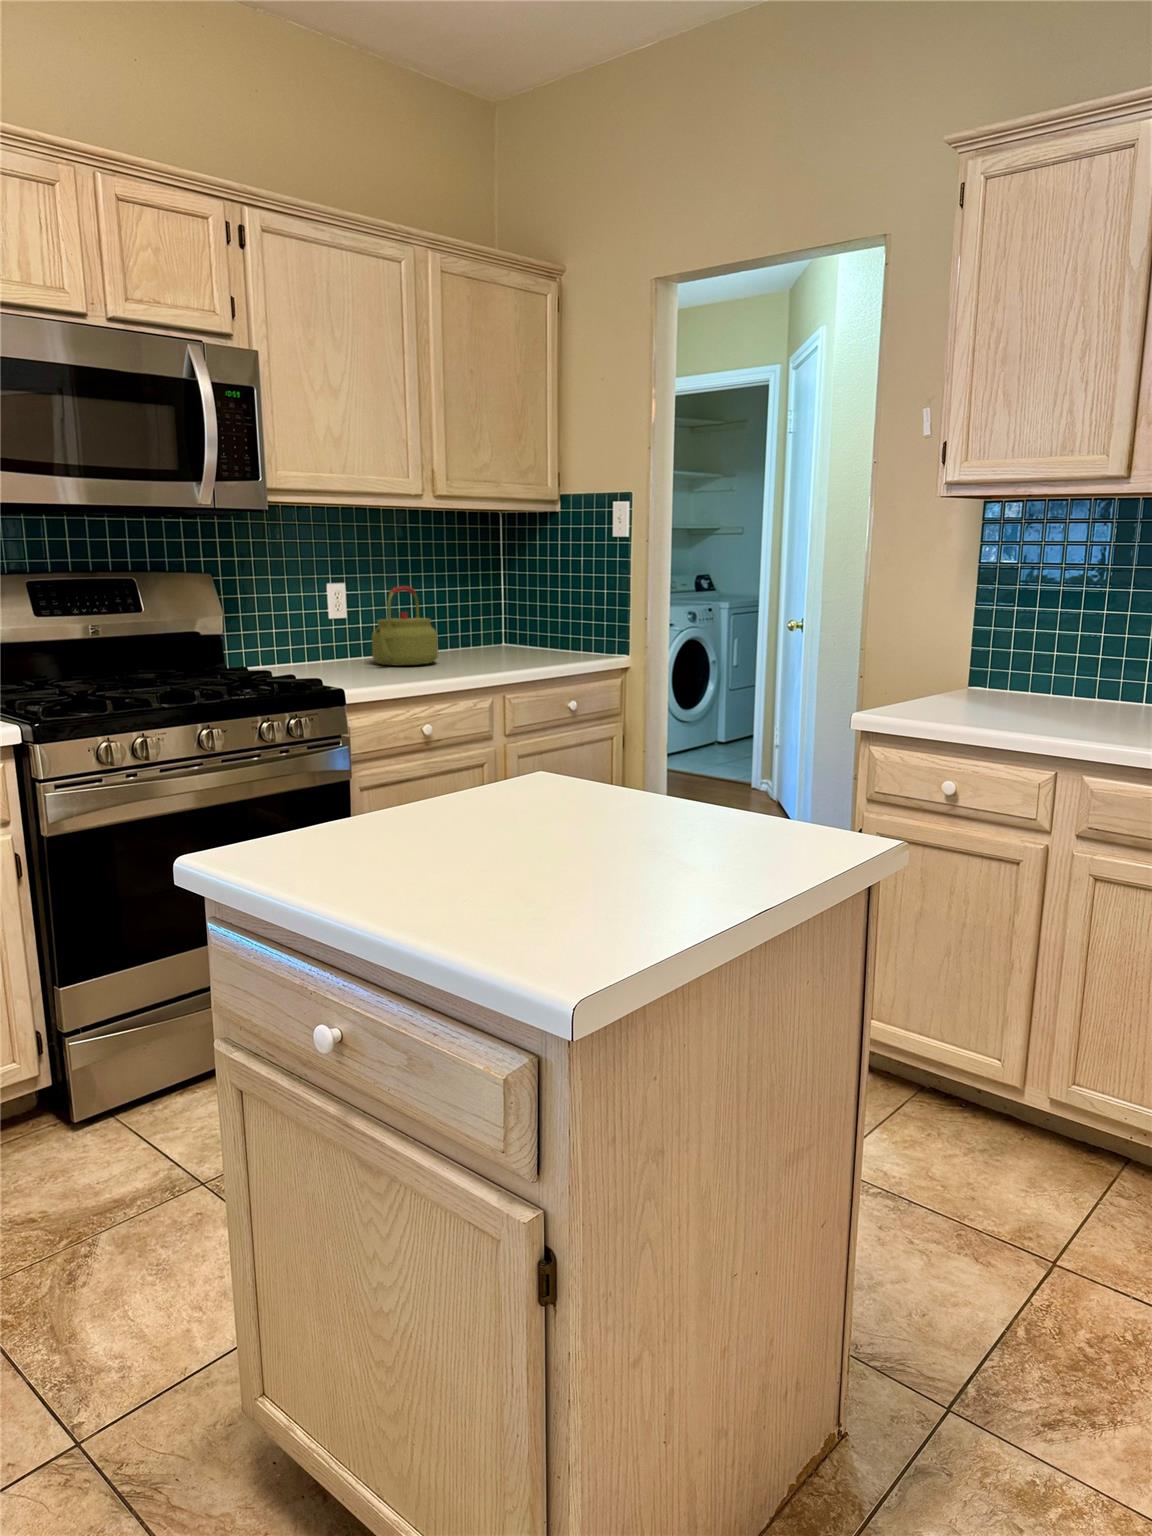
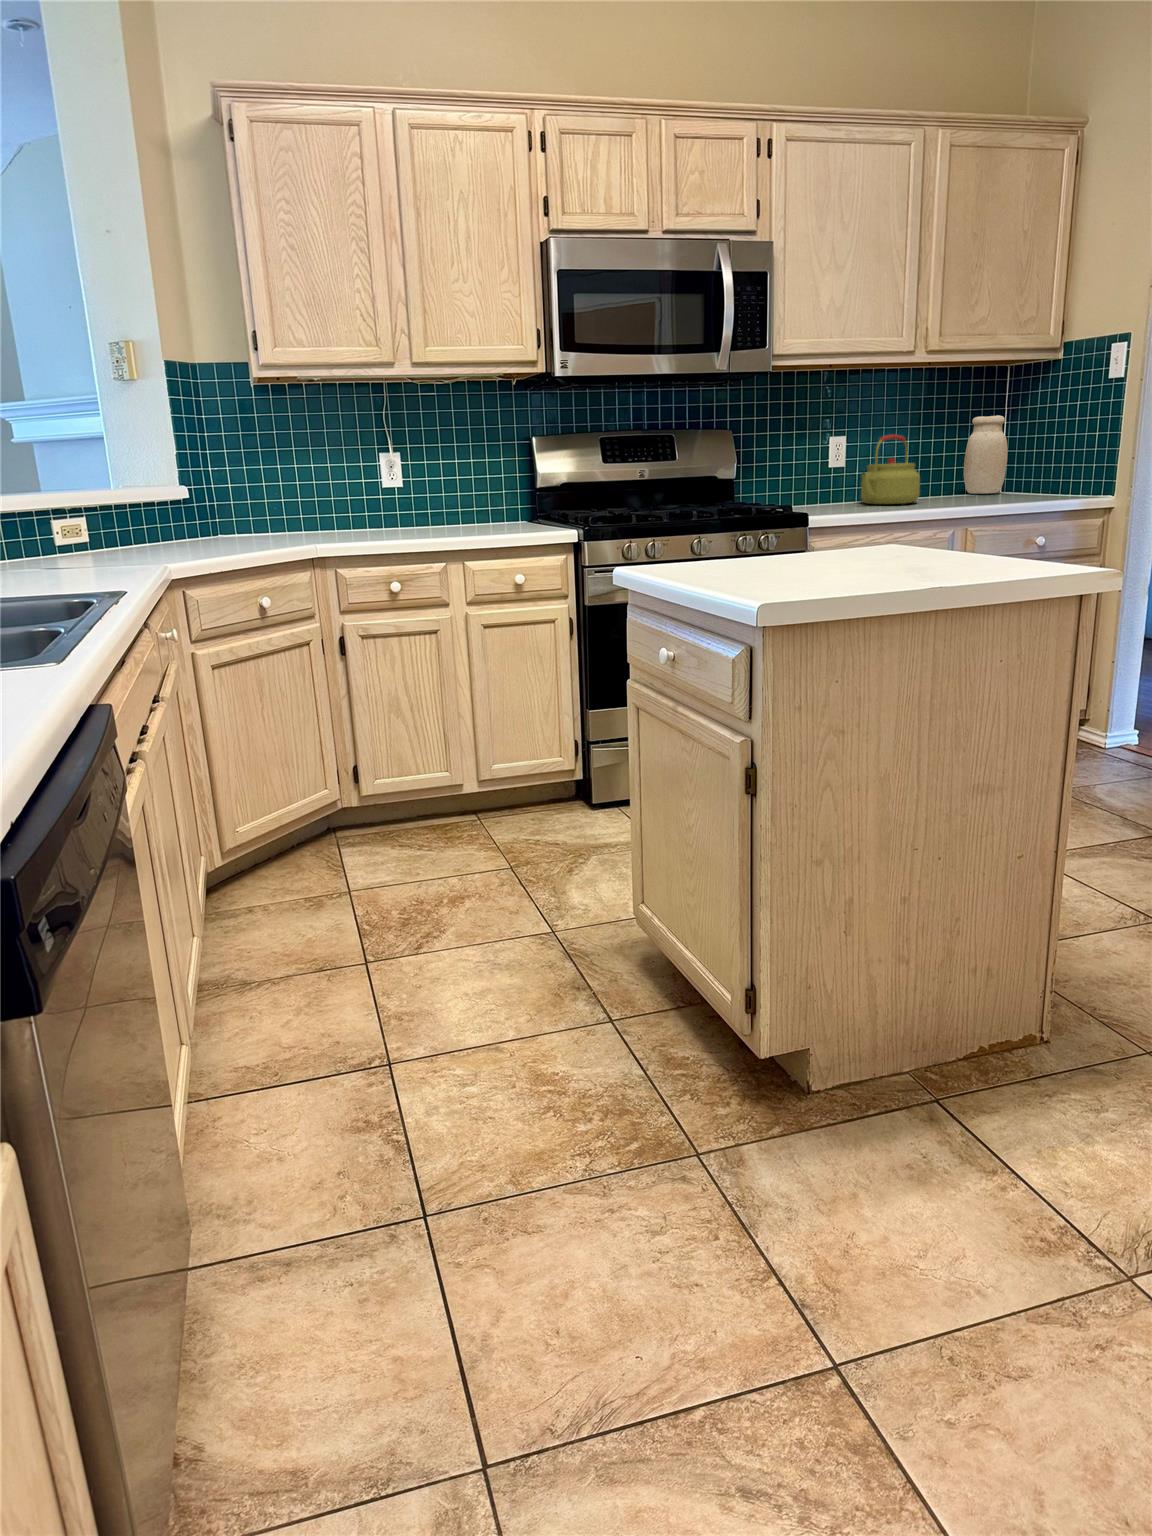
jar: none [468,566,511,648] -> present [964,415,1008,494]

